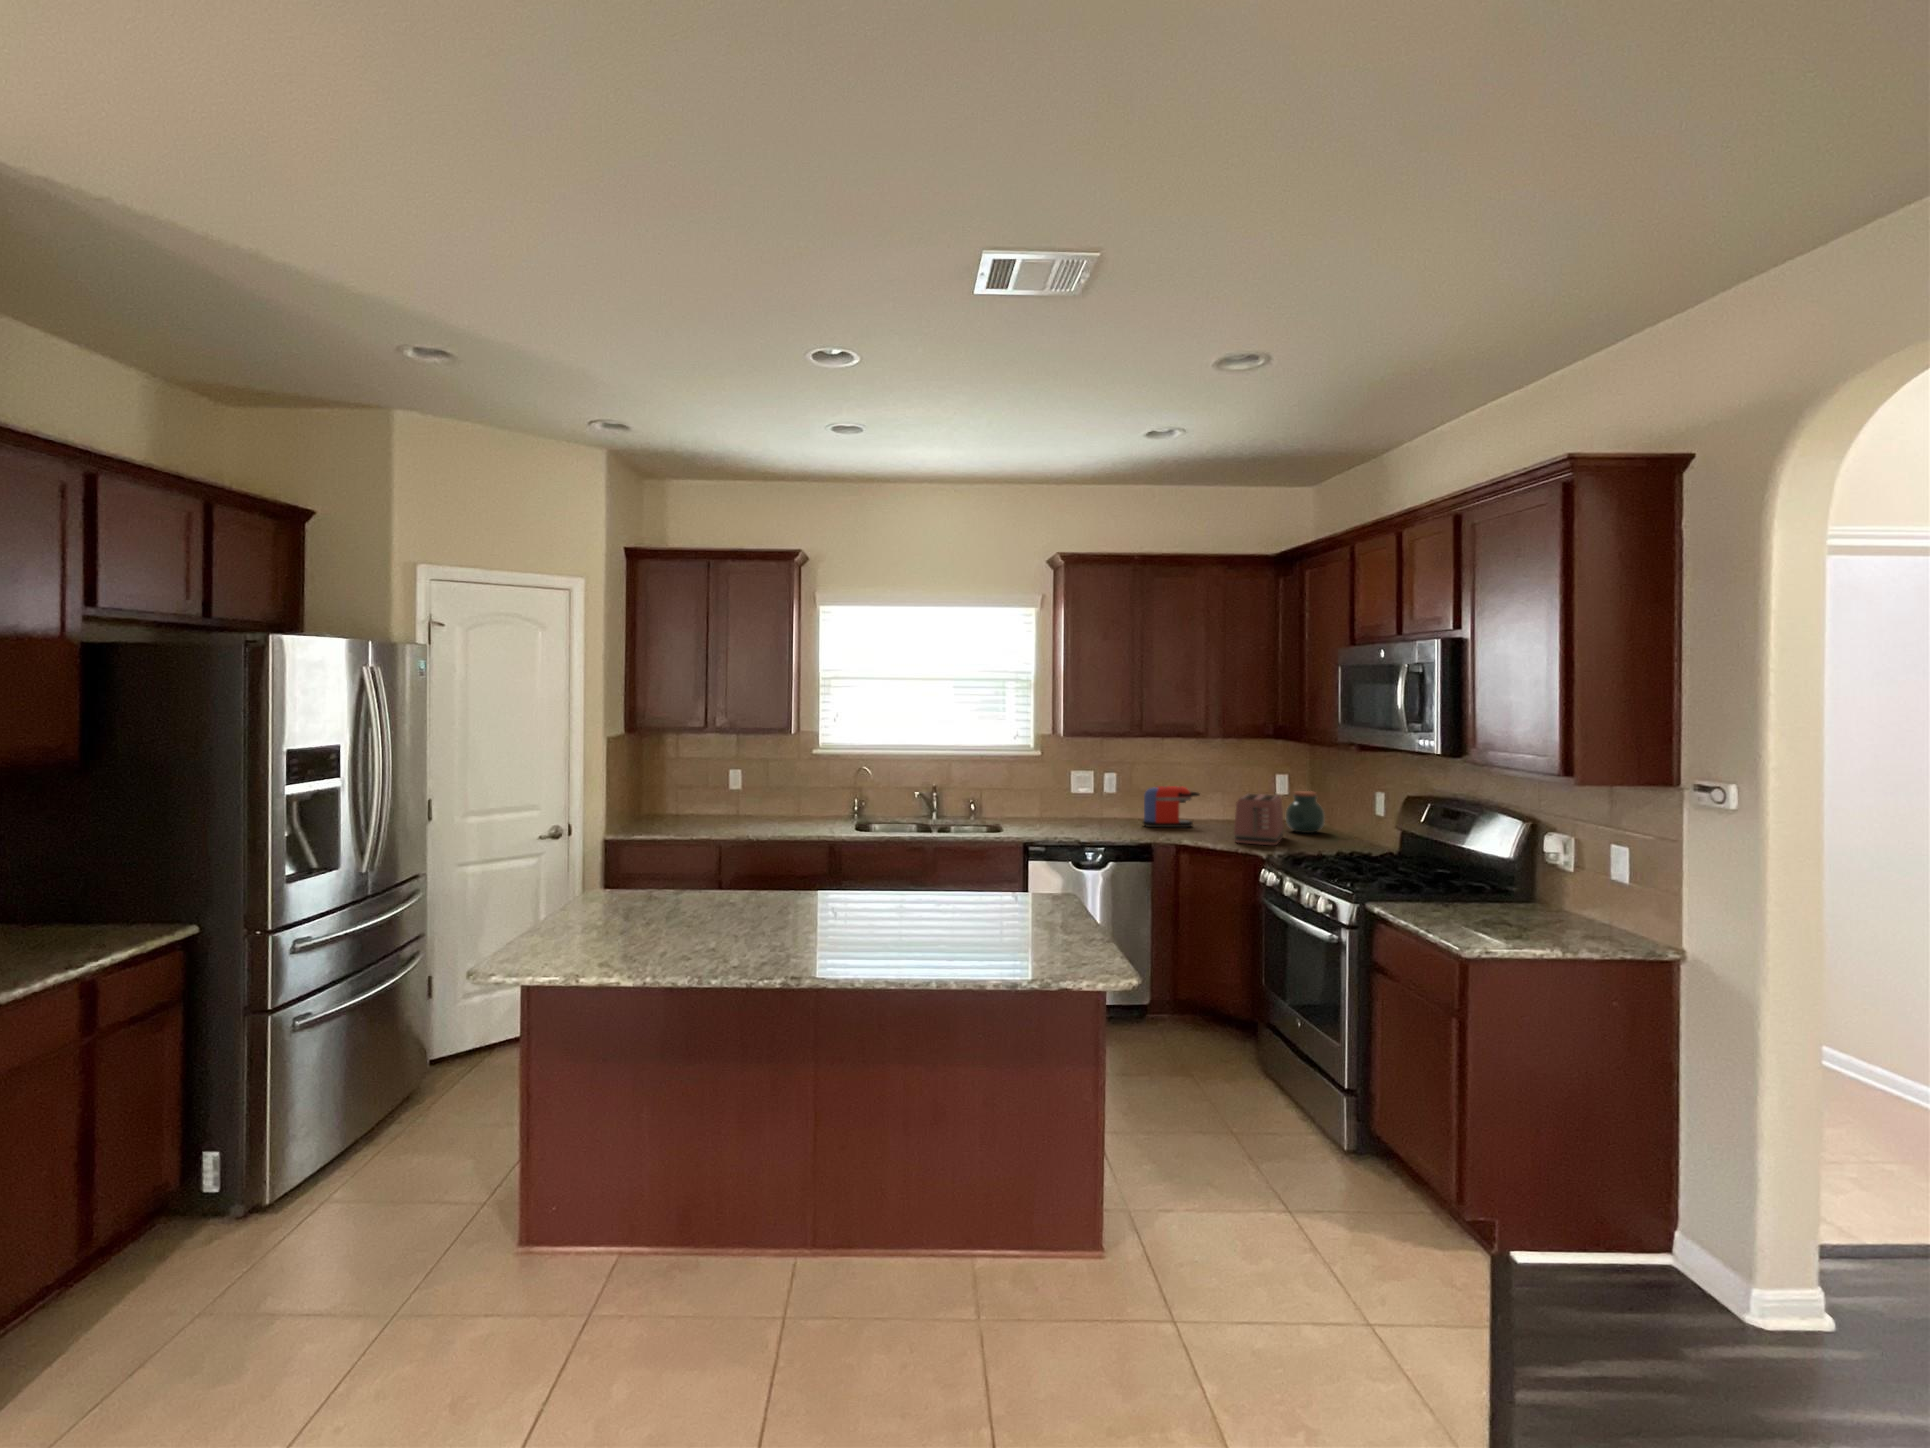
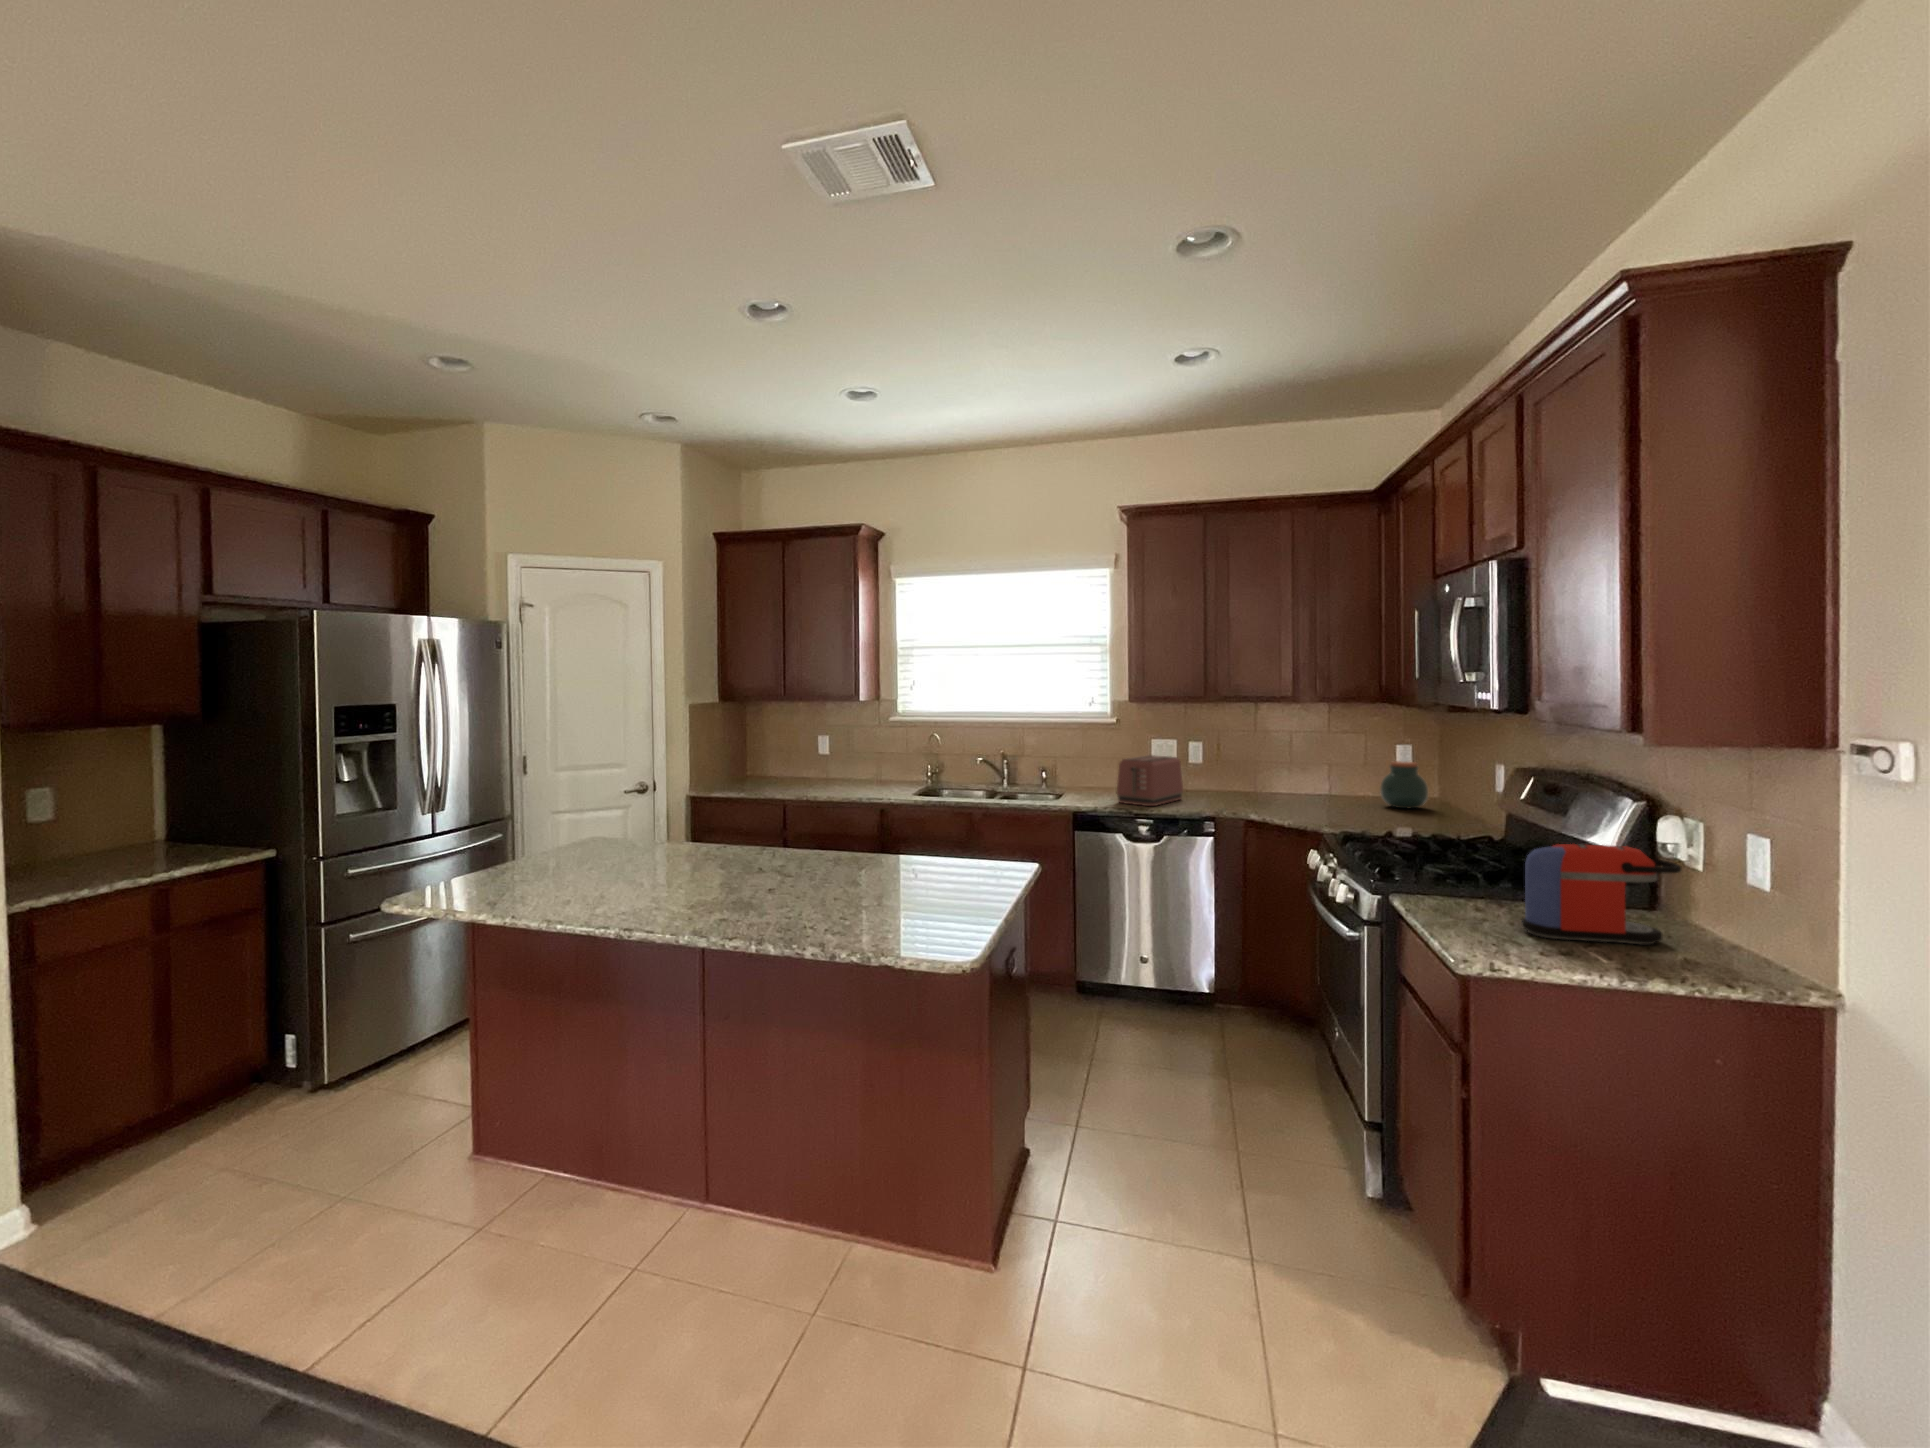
coffee maker: present [1143,786,1200,827] -> present [1522,844,1681,945]
toaster: present [1234,793,1284,845] -> present [1117,755,1183,806]

